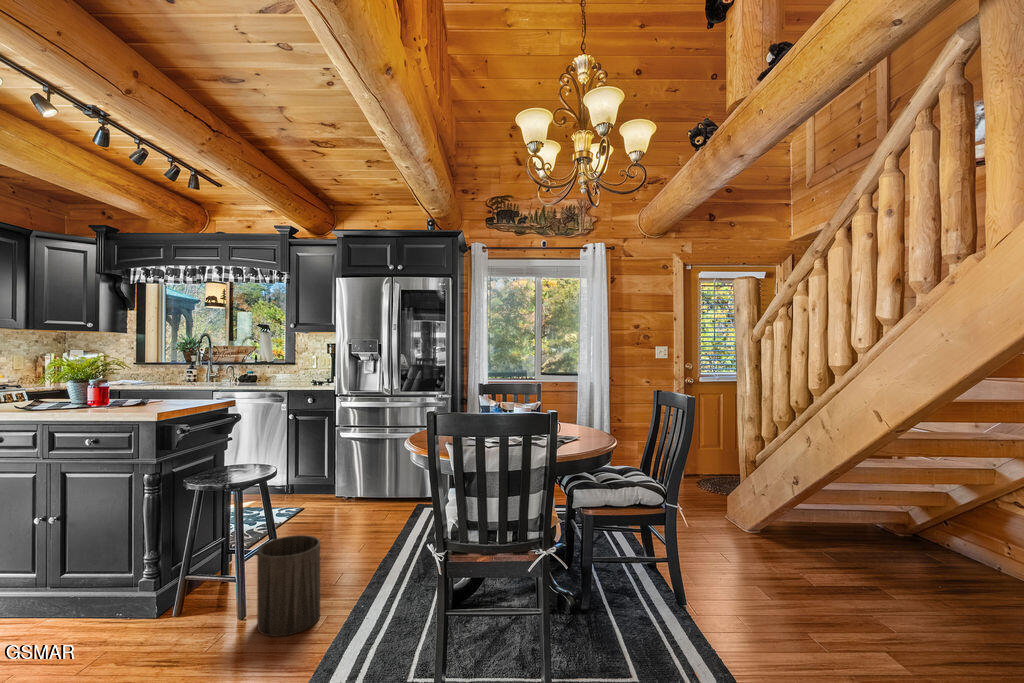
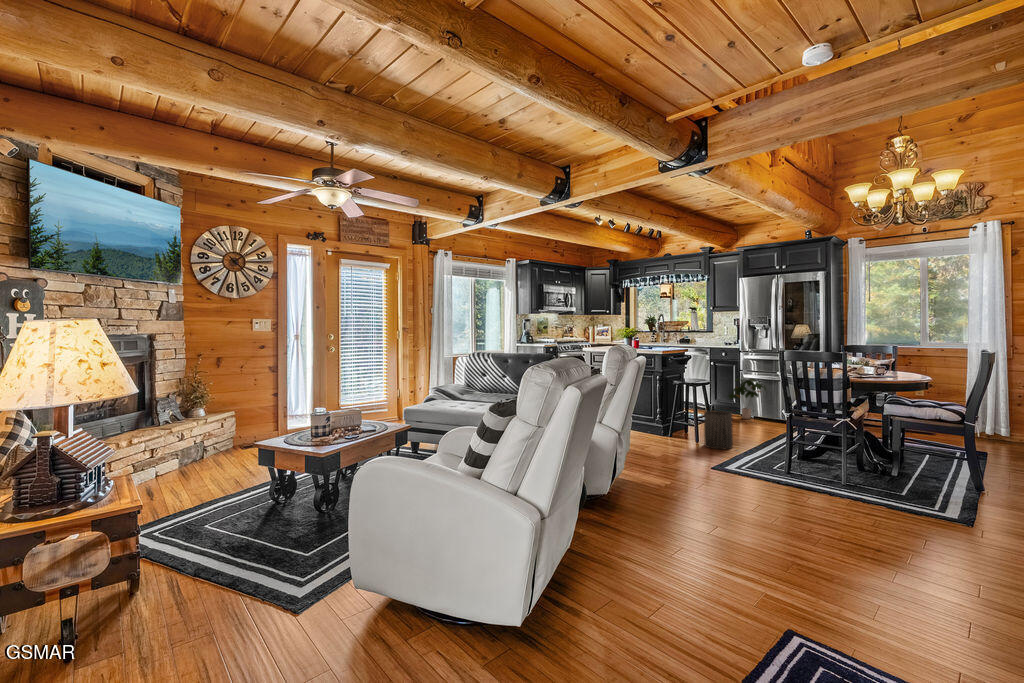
potted plant: none [314,440,375,508] -> present [729,379,766,419]

